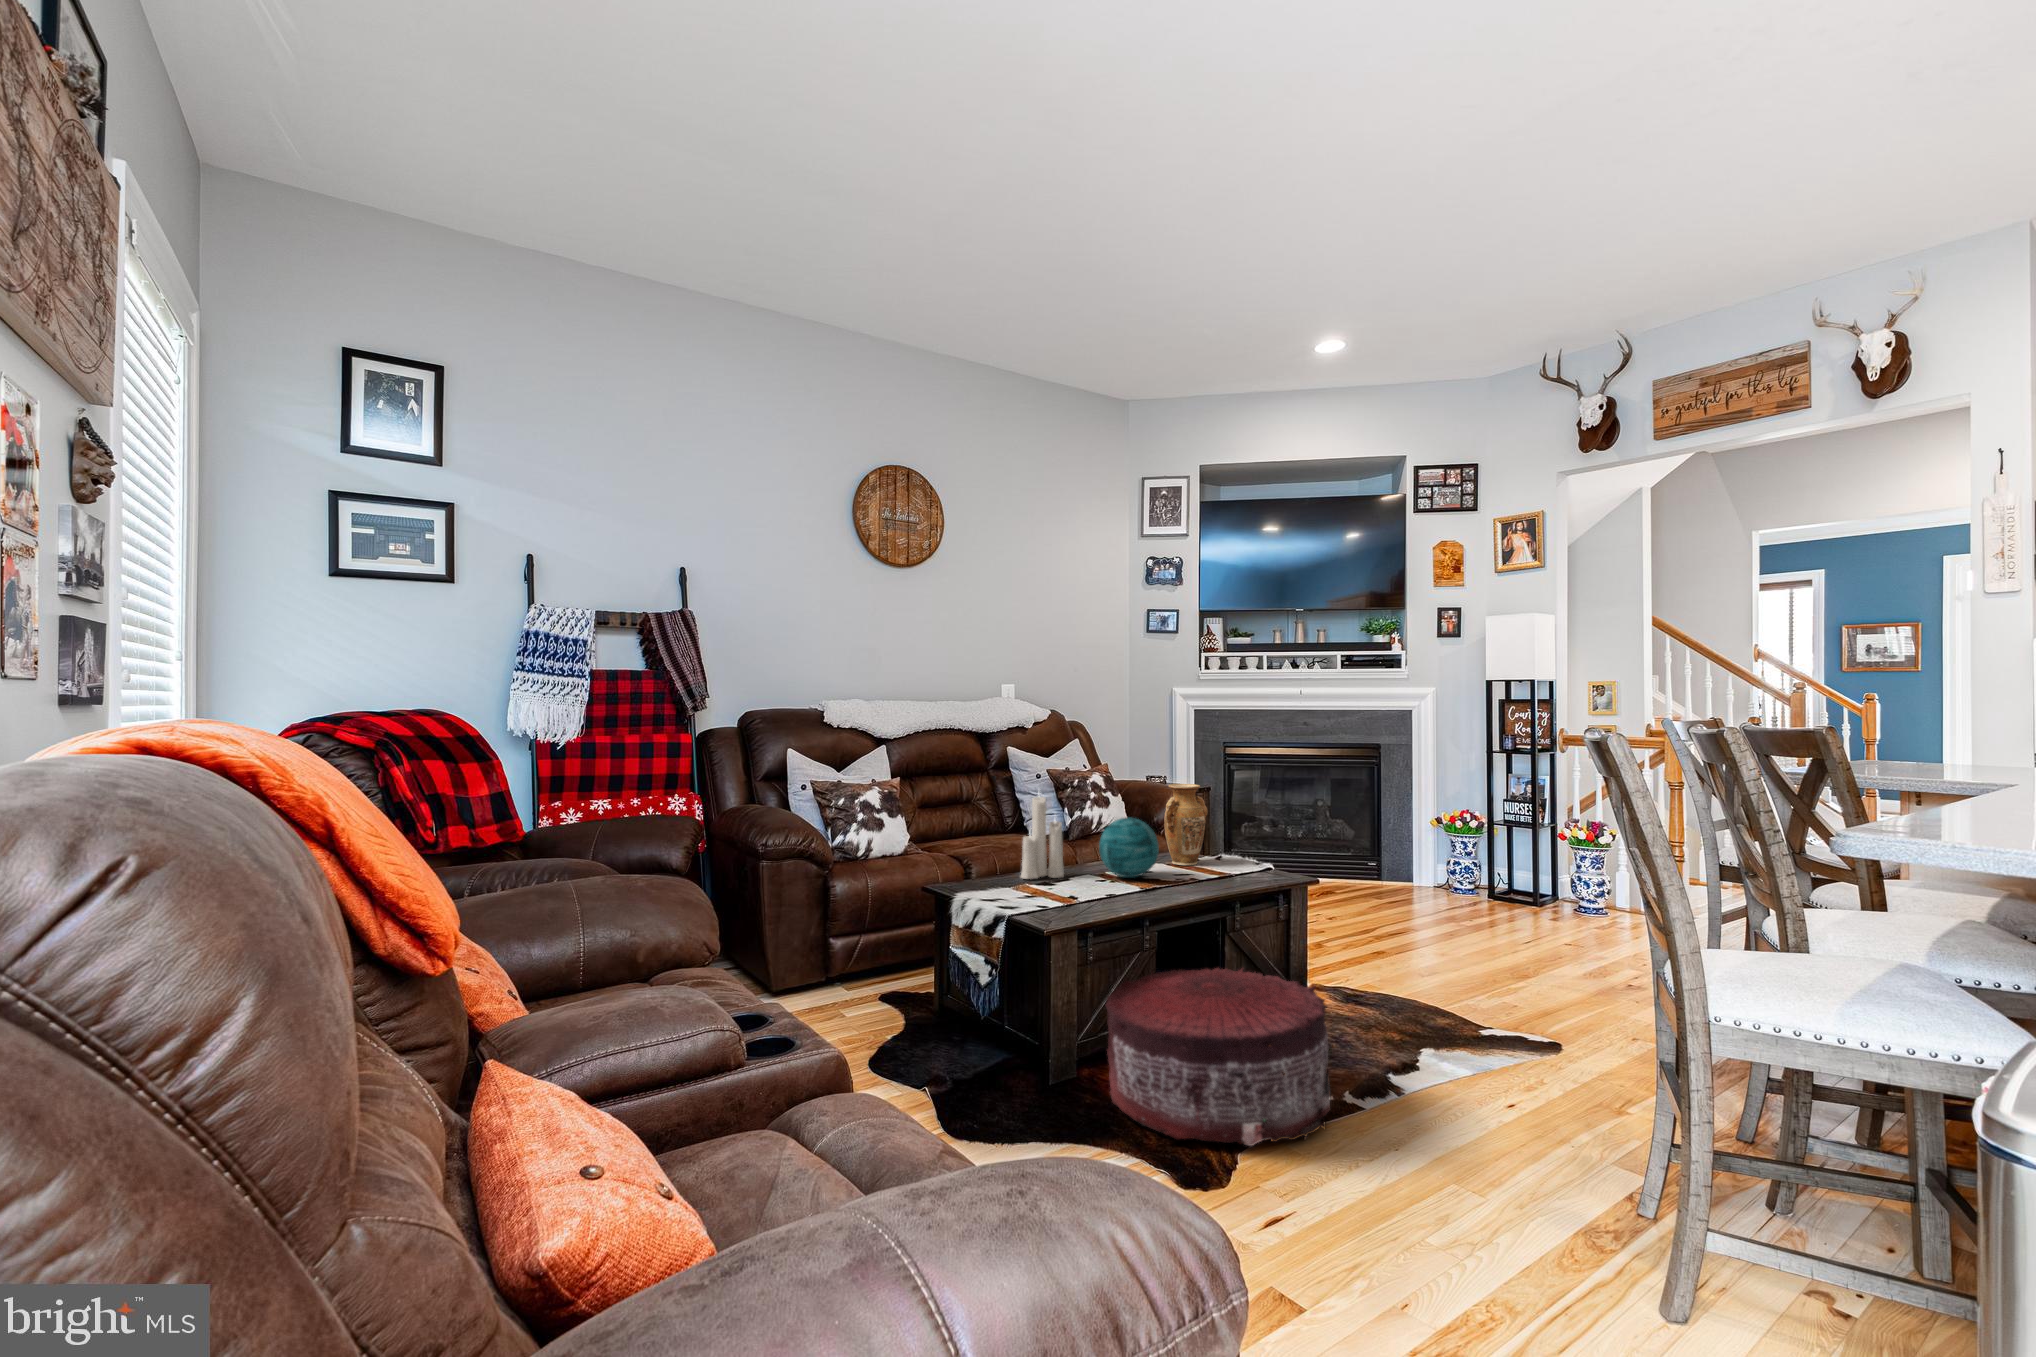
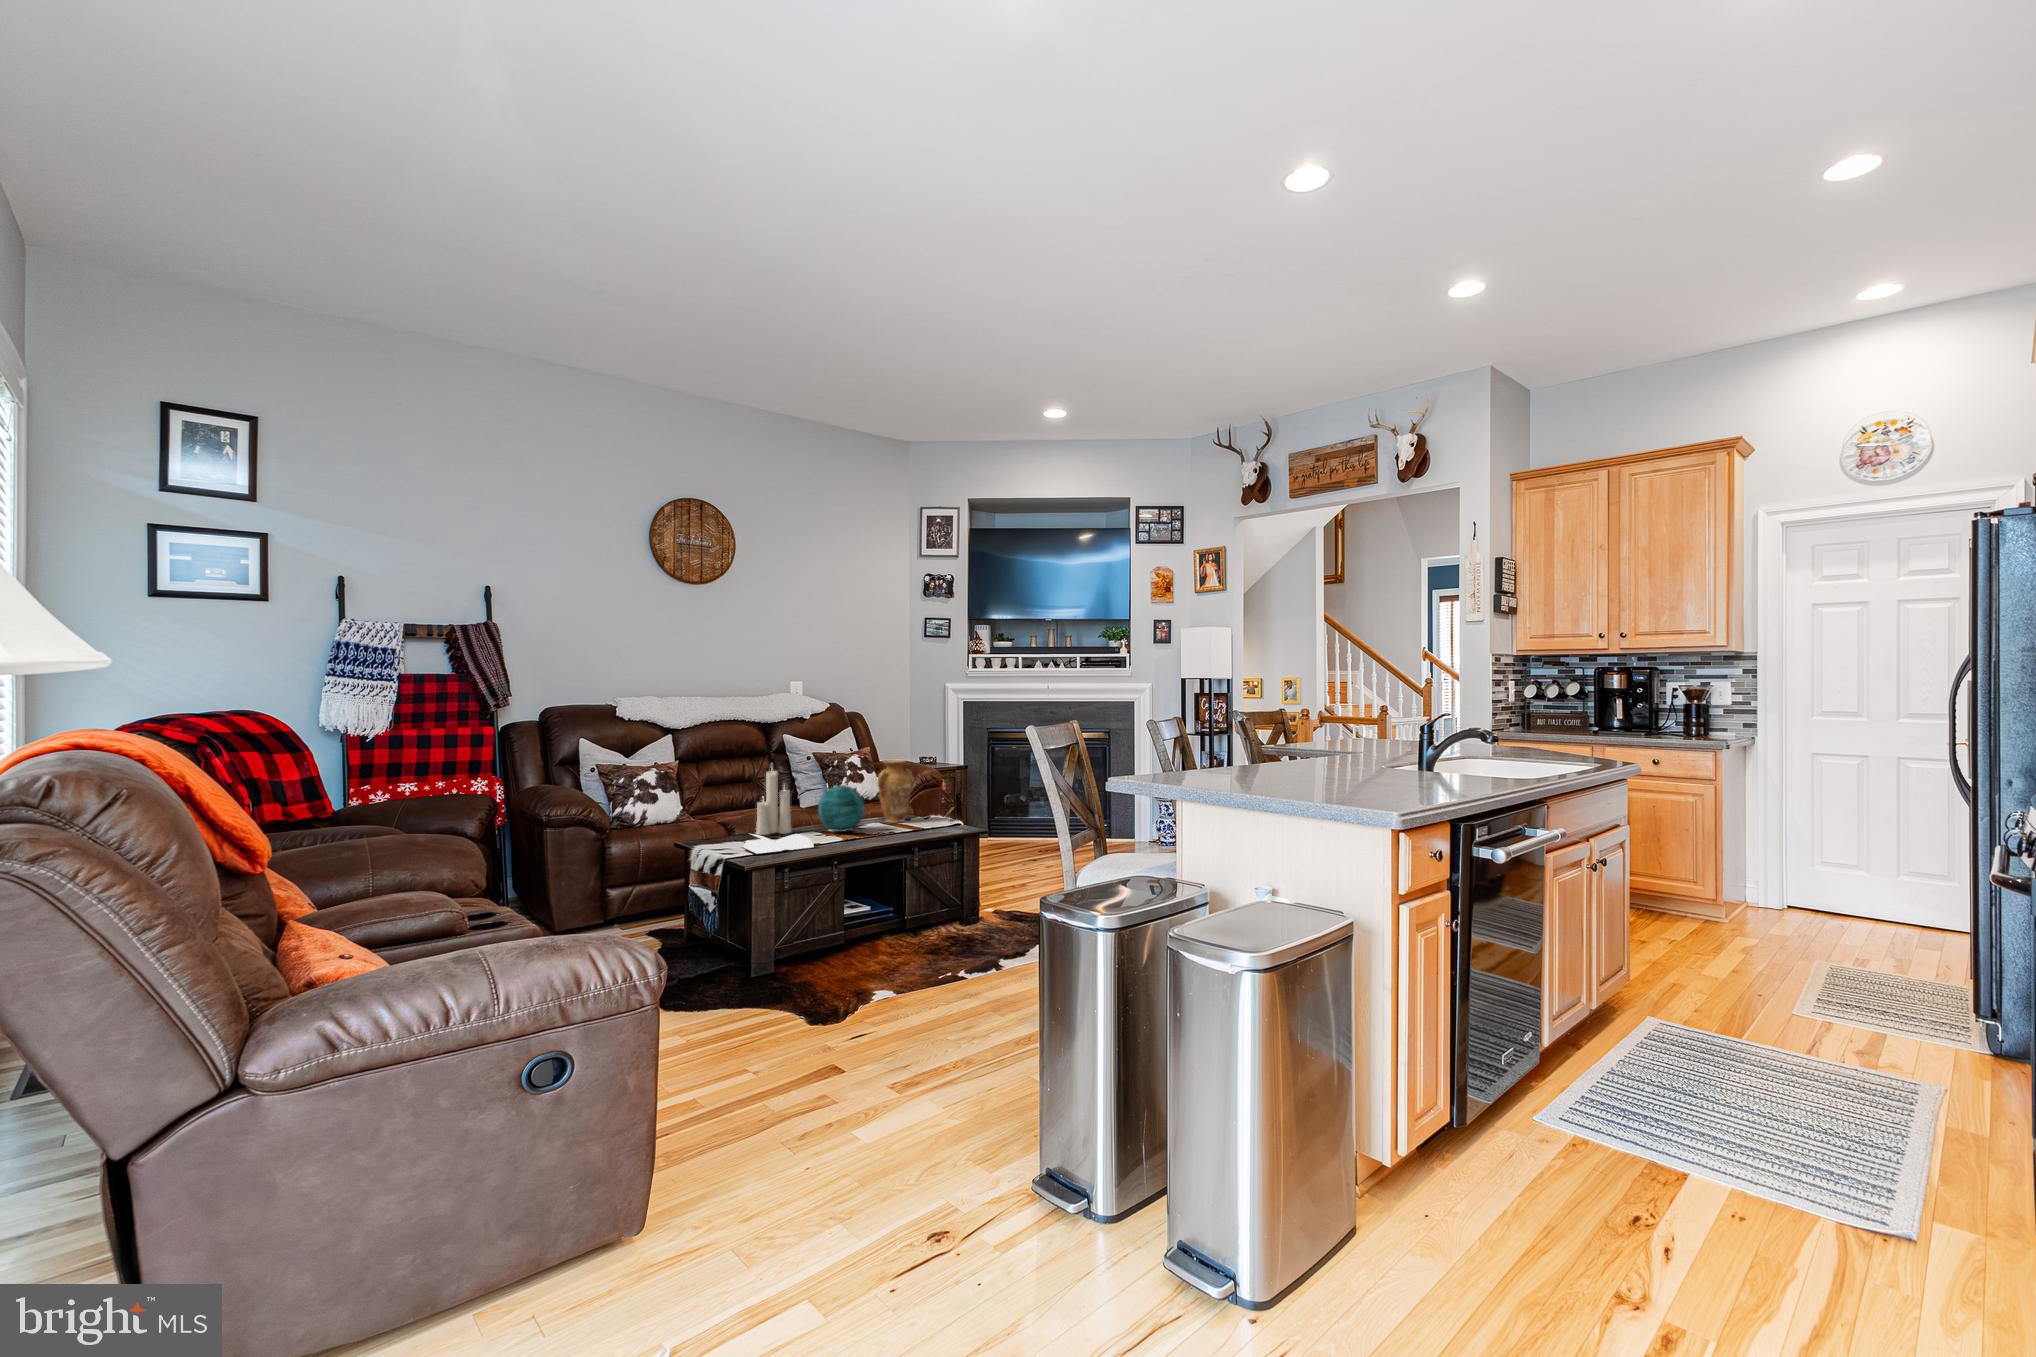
book: none [1022,881,1117,912] -> present [742,834,815,855]
pouf: present [1106,968,1331,1146] -> none [784,890,948,1007]

